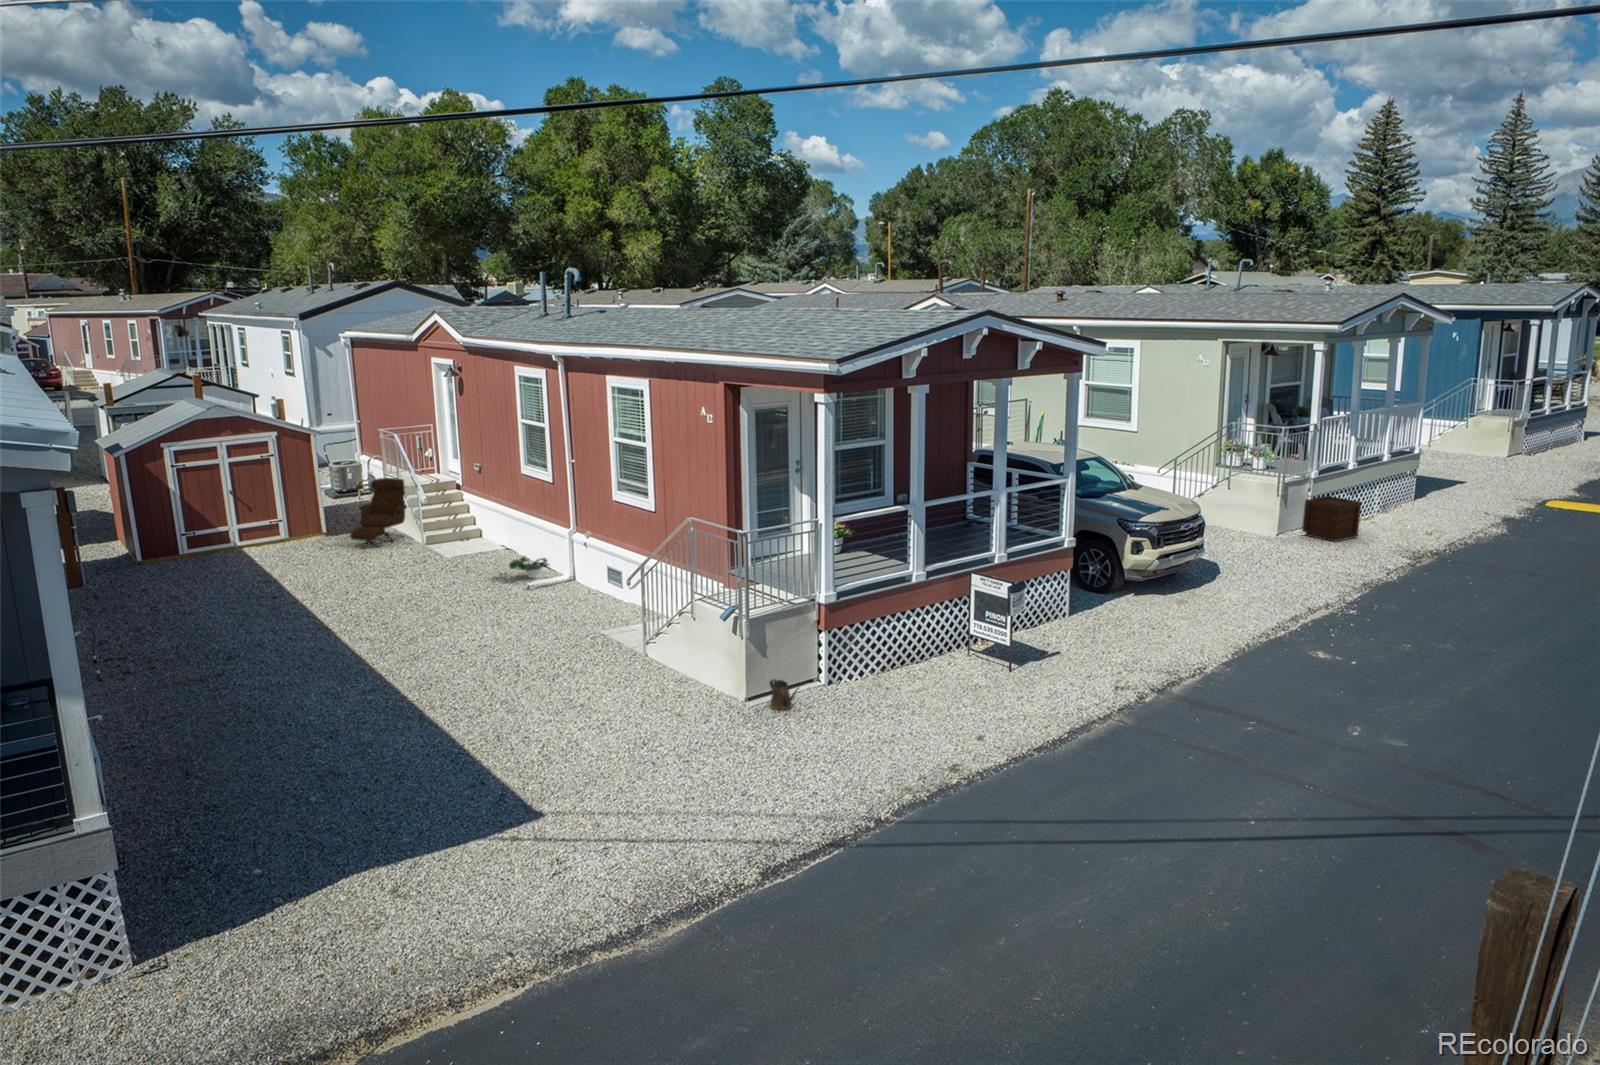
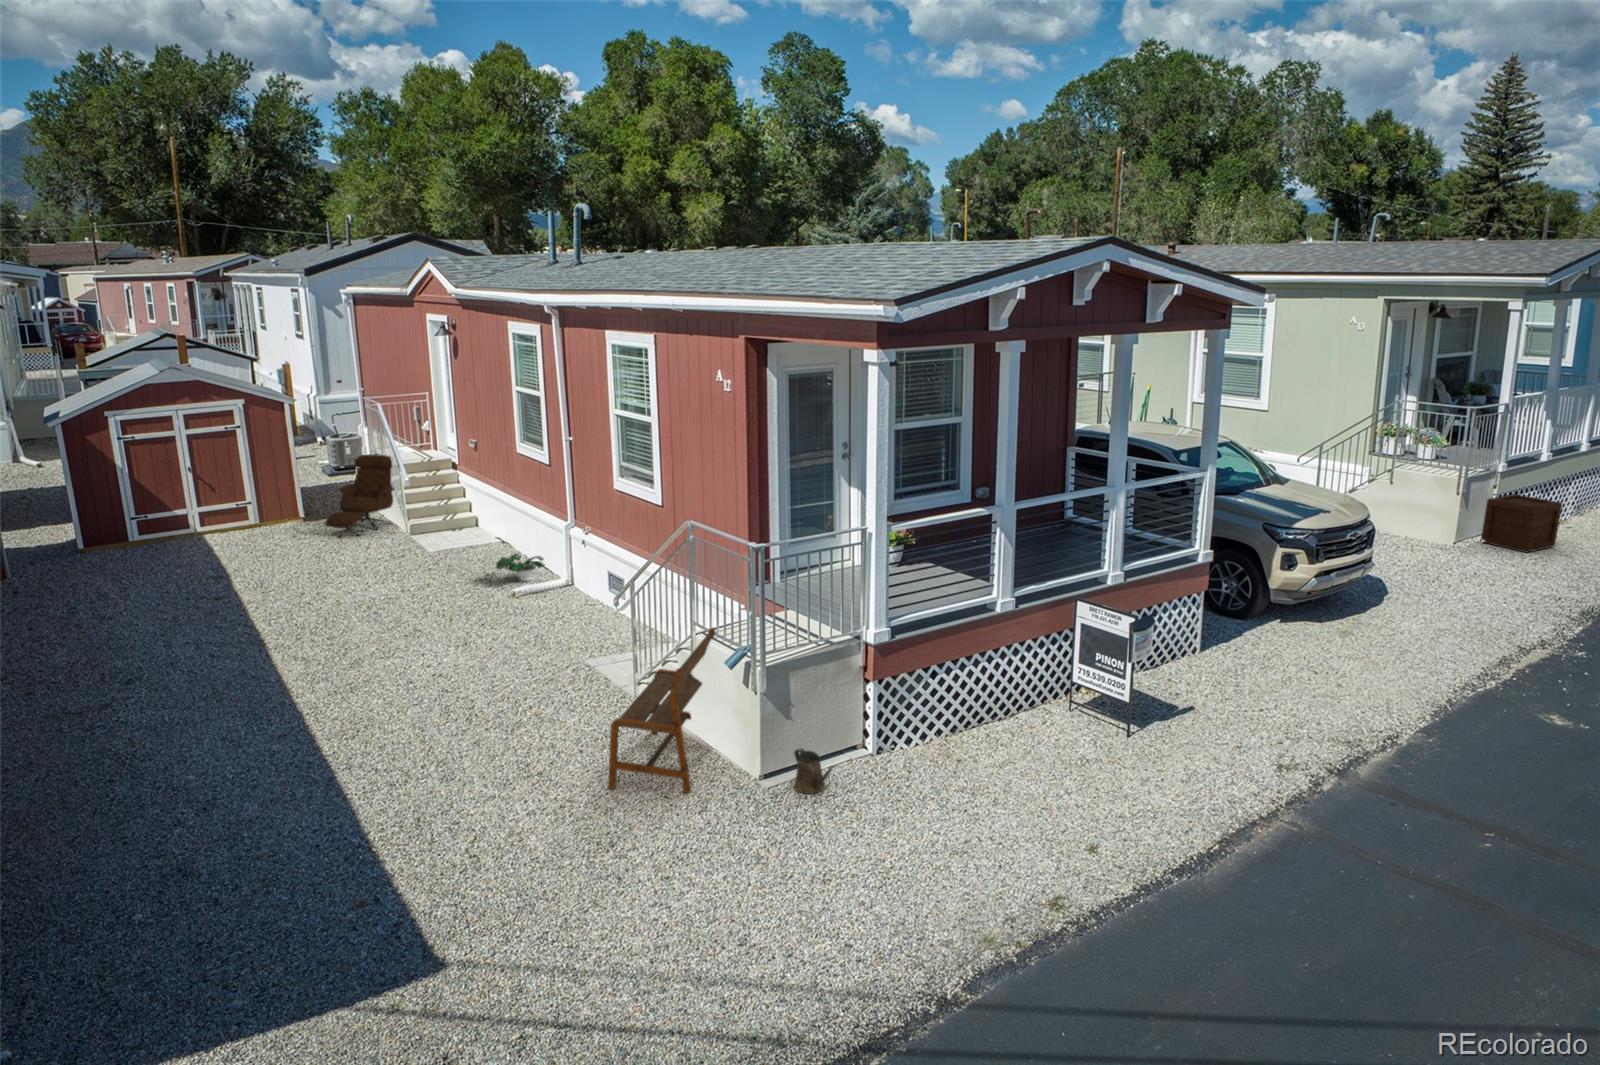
bench: none [636,597,714,712] -> present [608,628,716,793]

